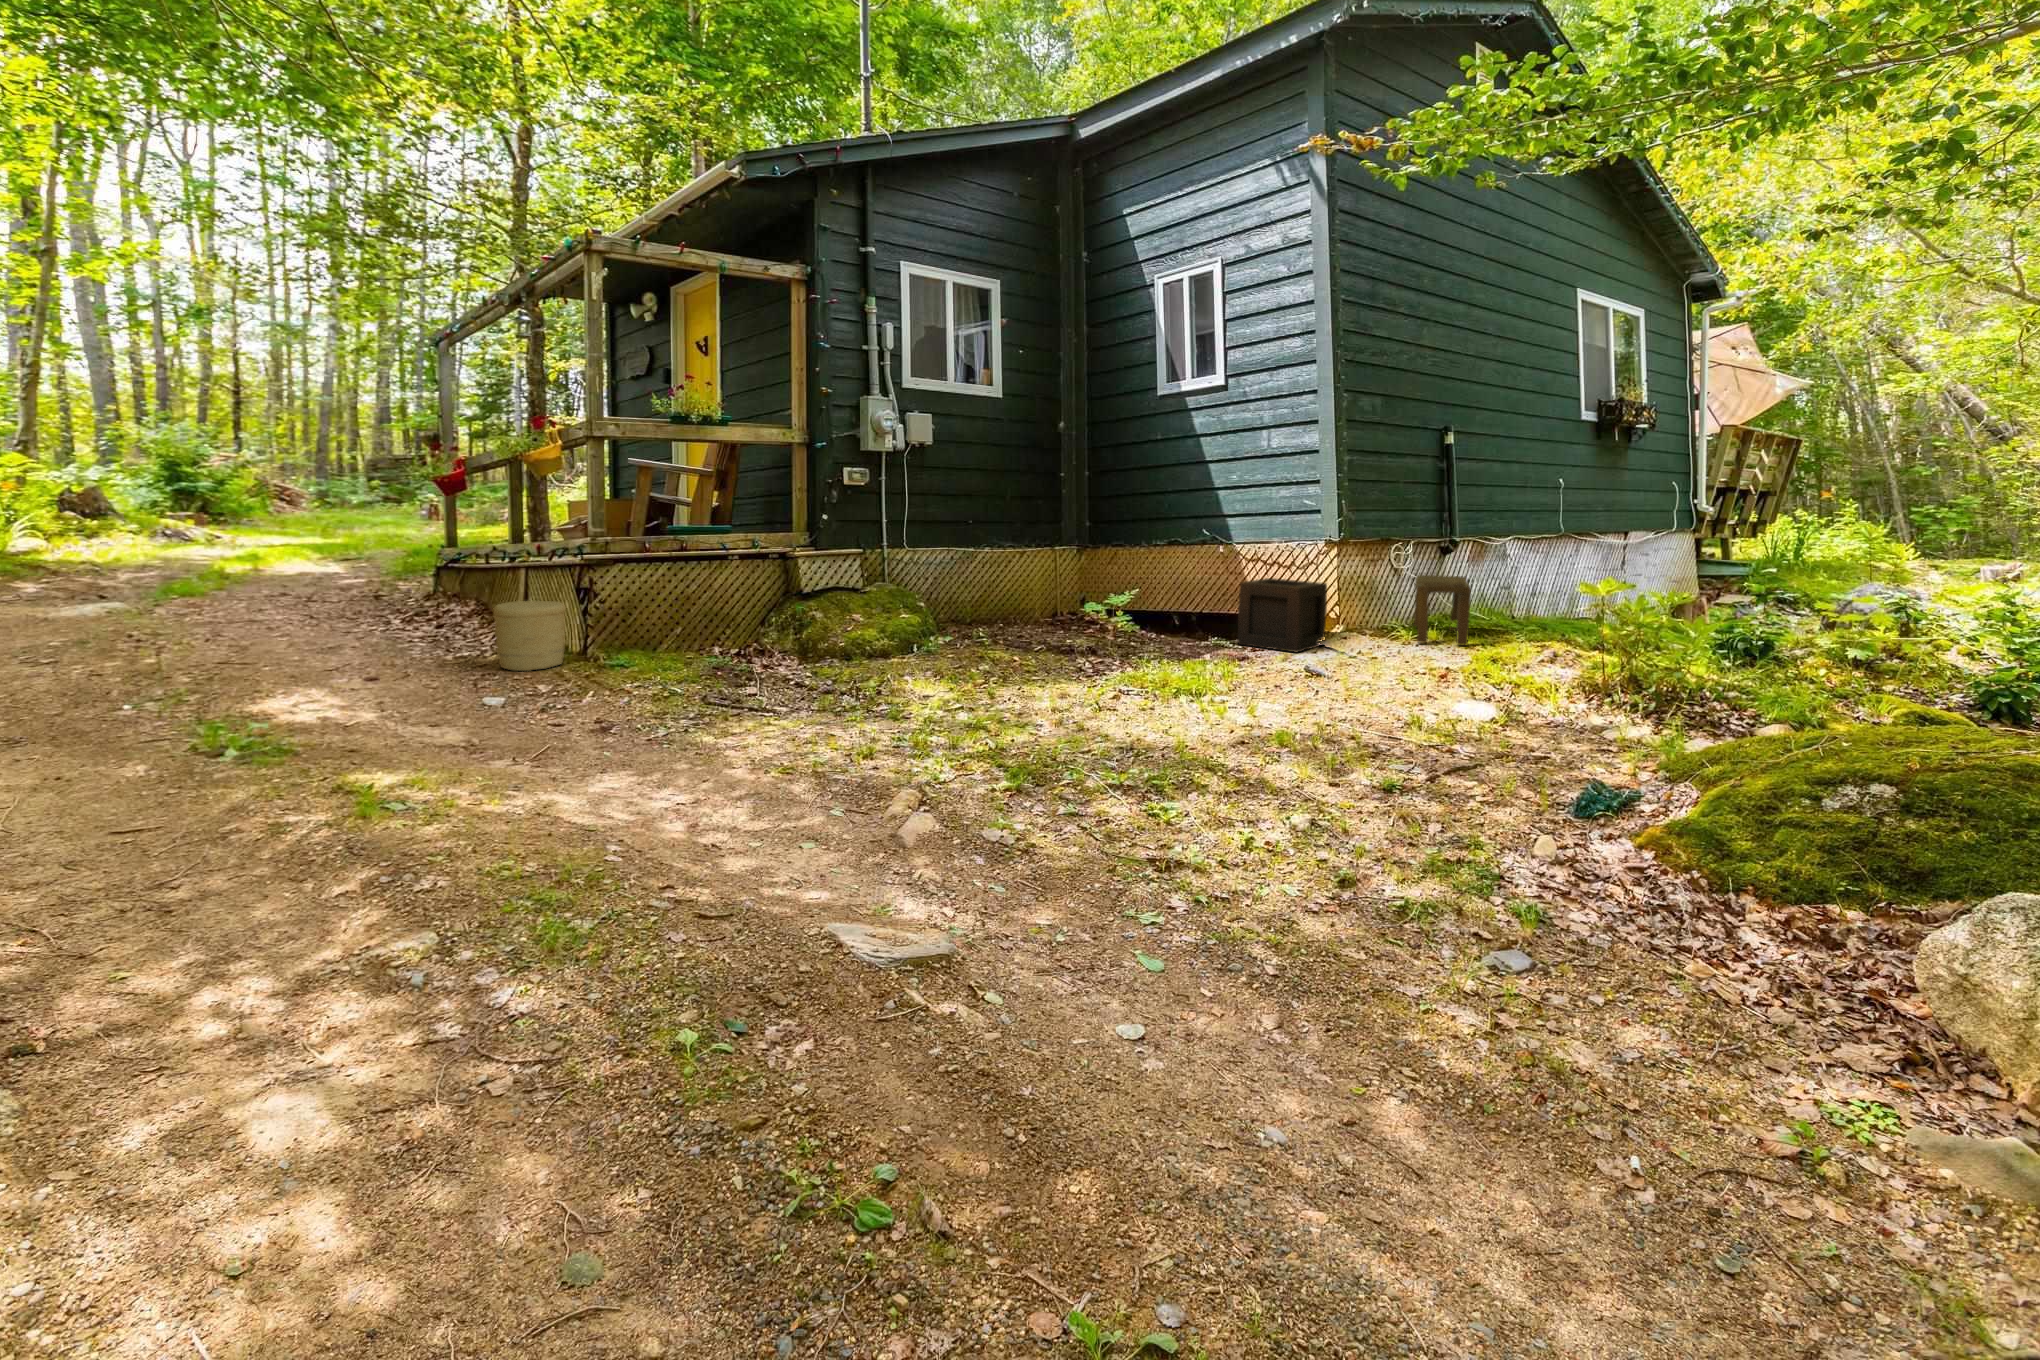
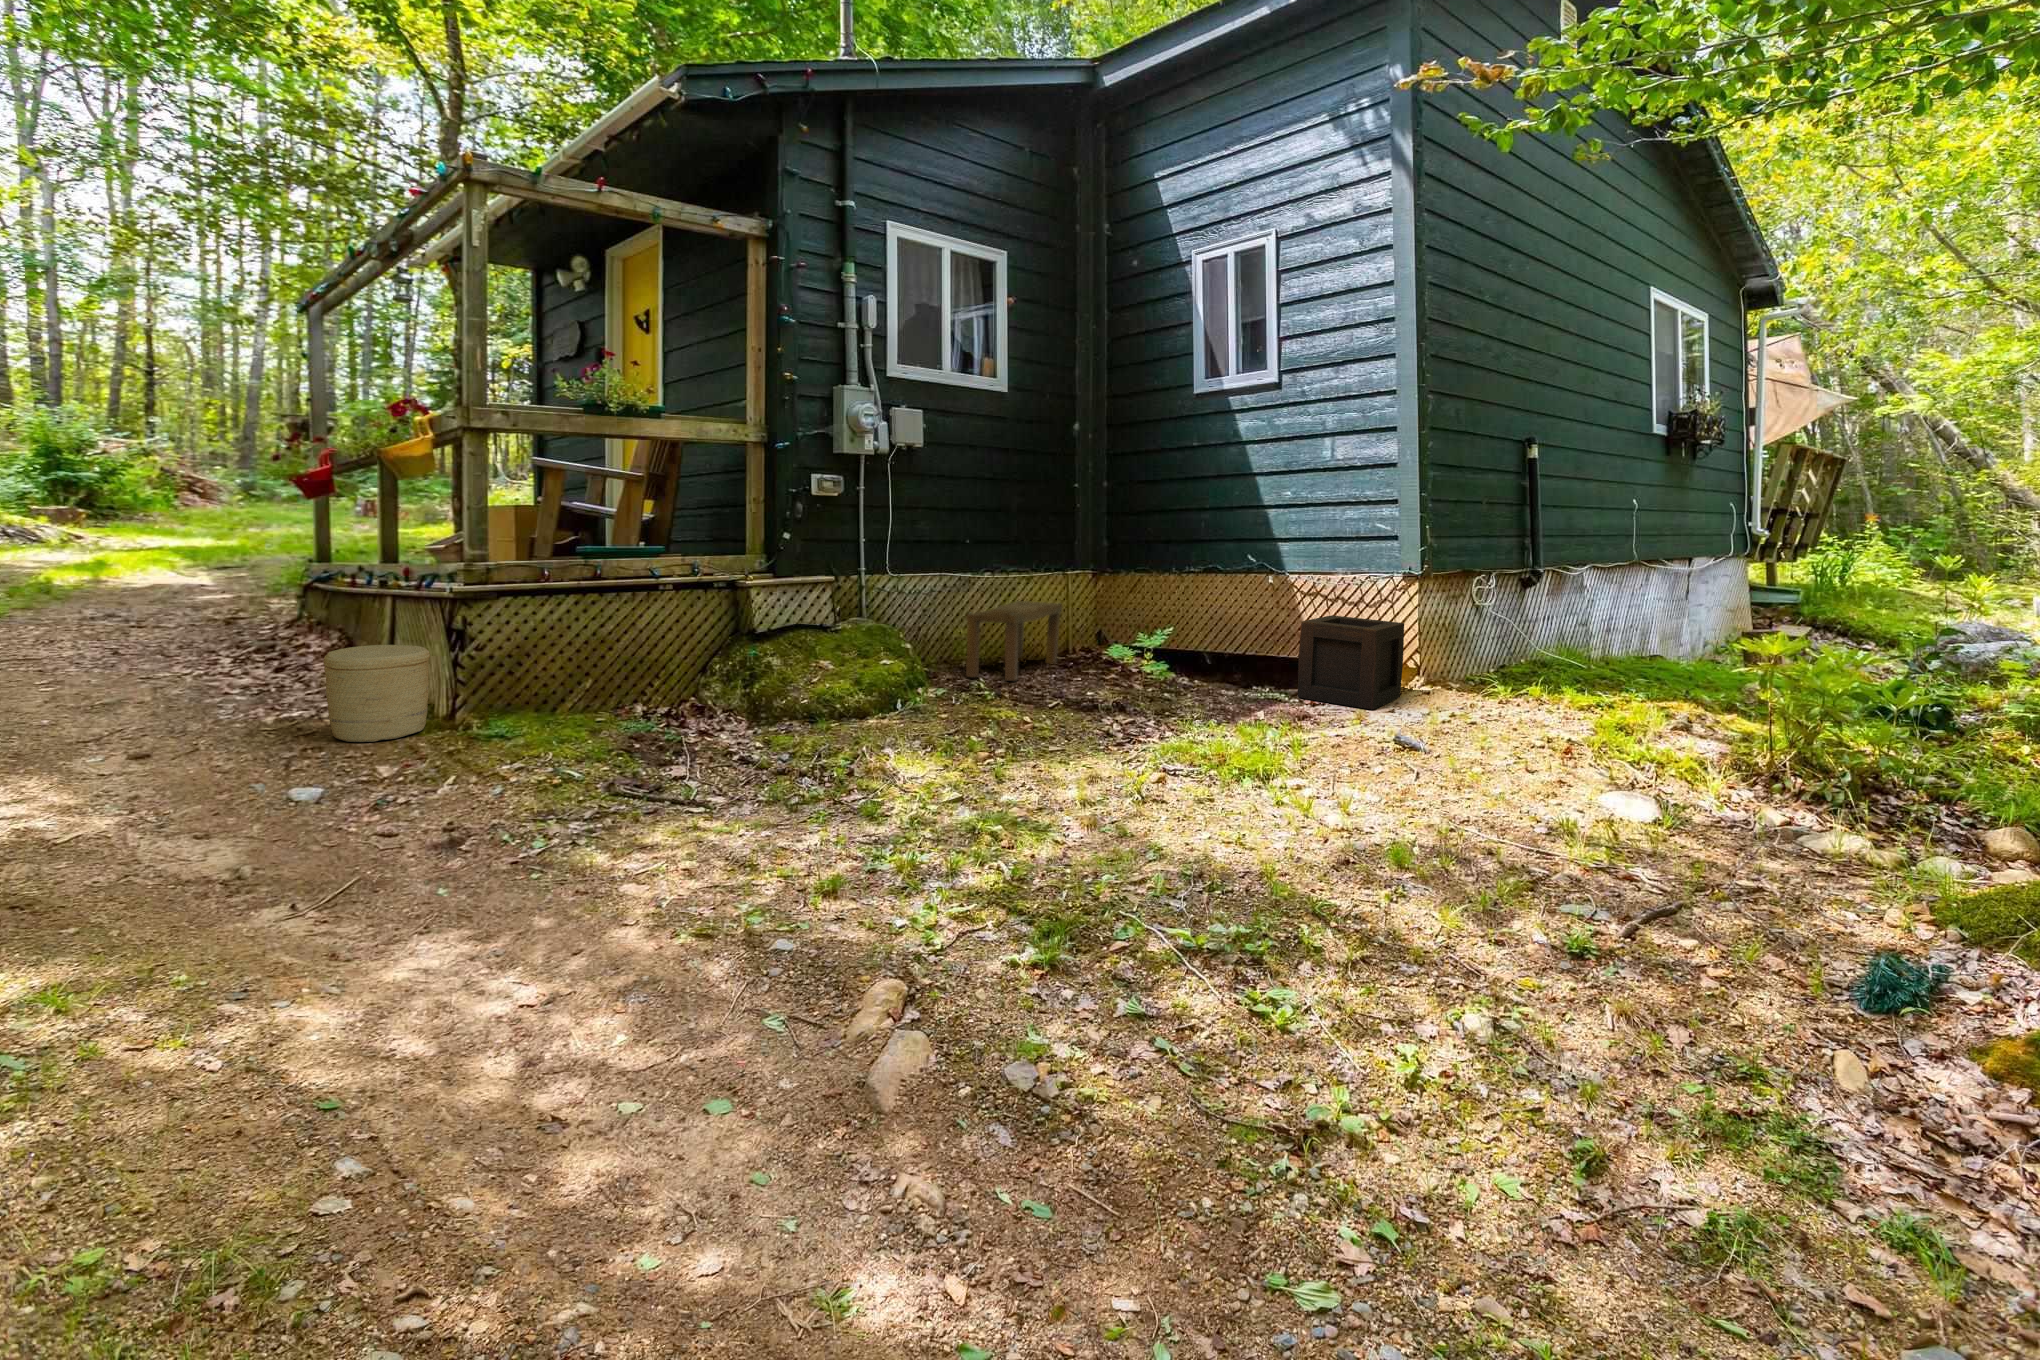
bench: present [1414,575,1471,645] -> present [966,601,1063,681]

